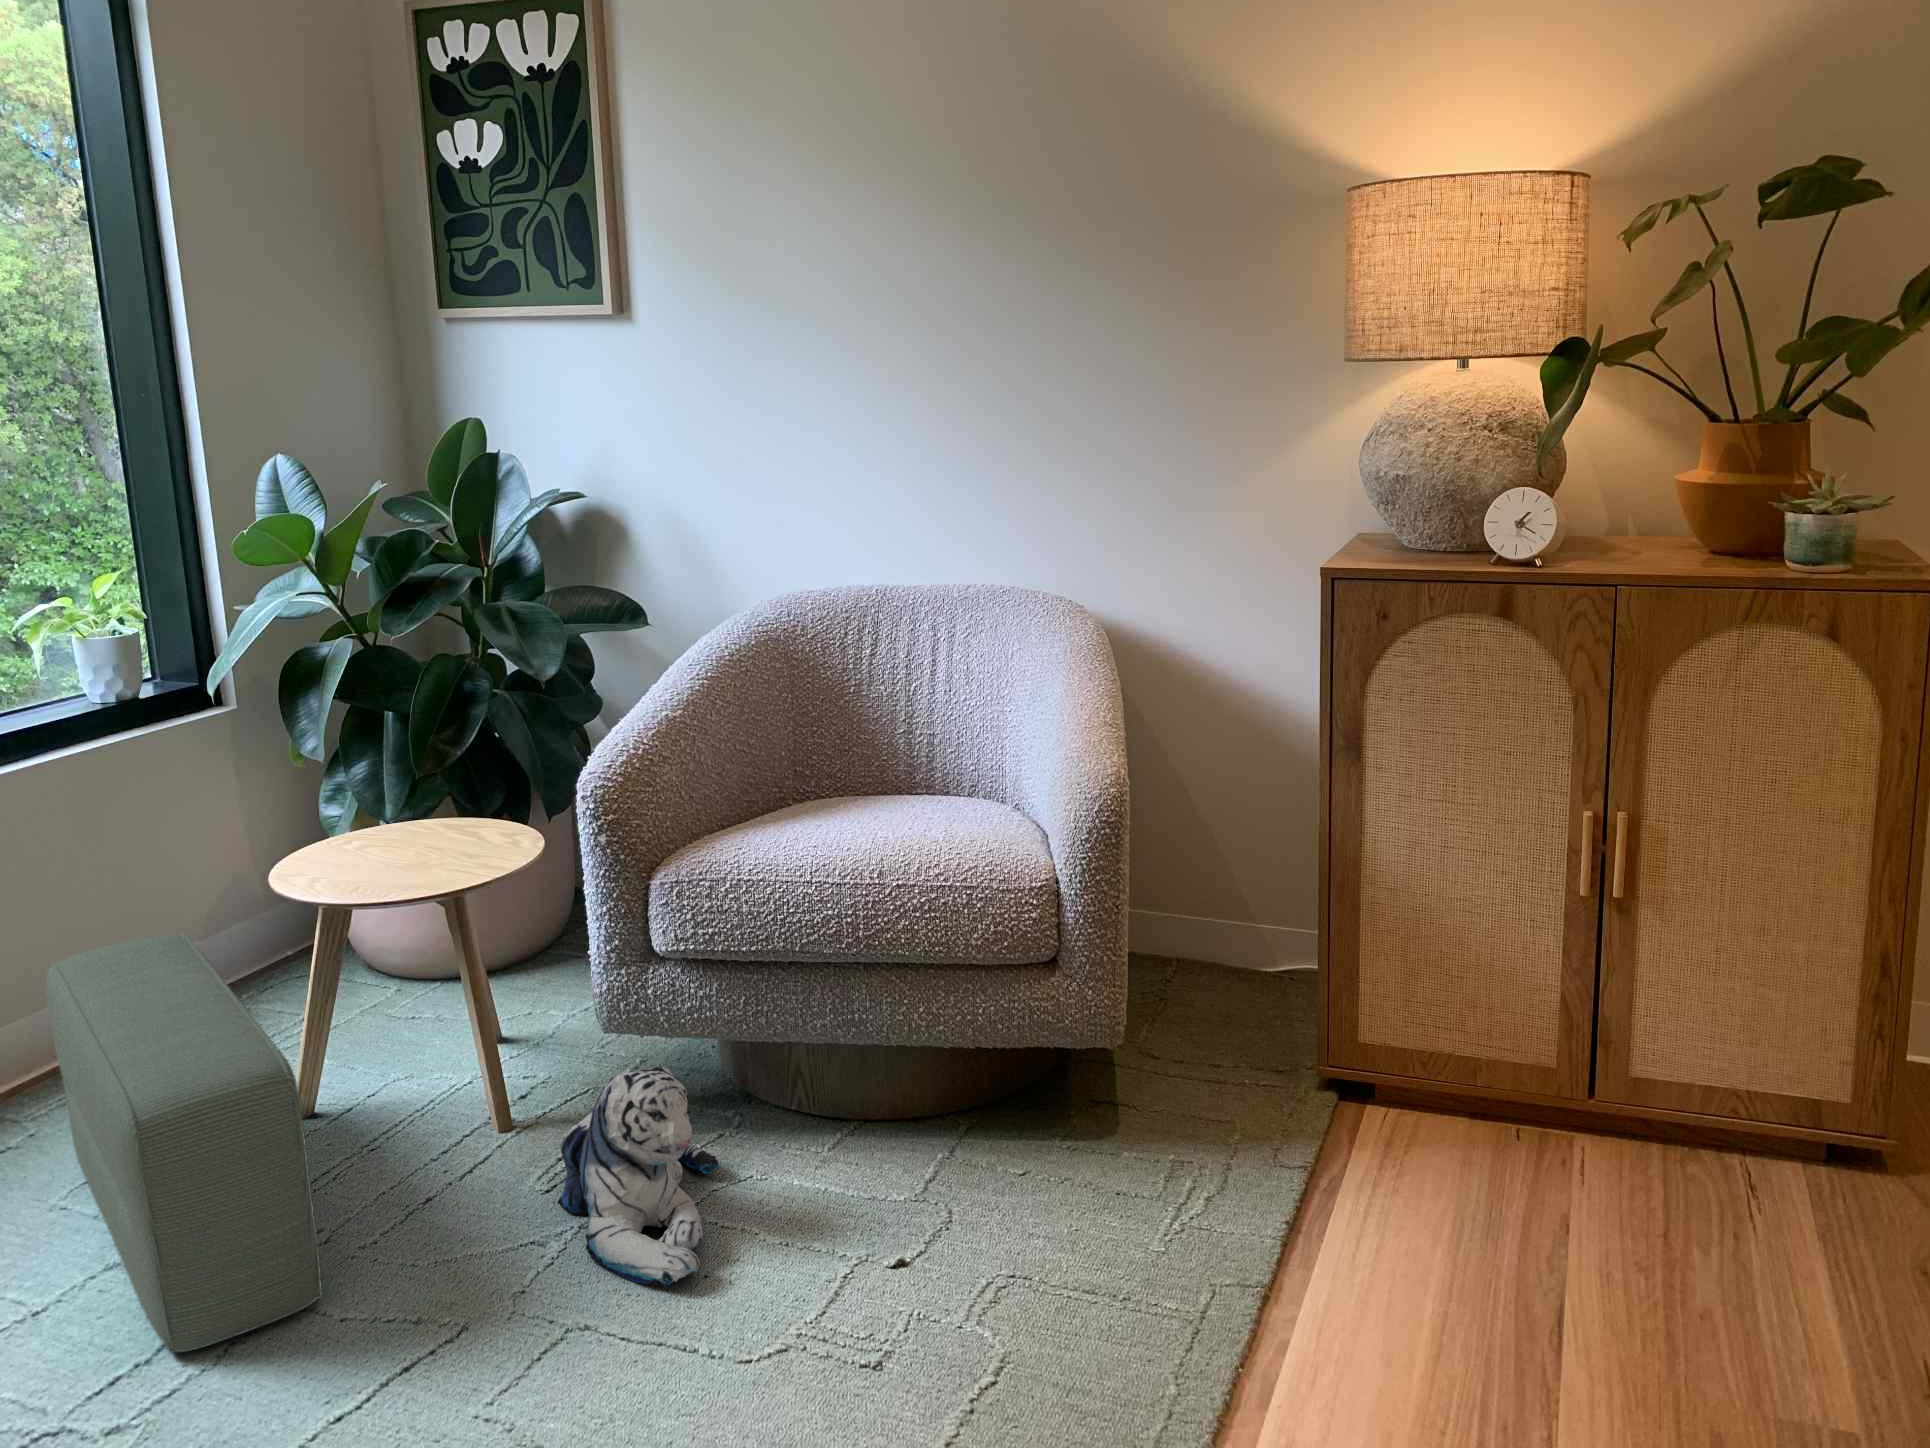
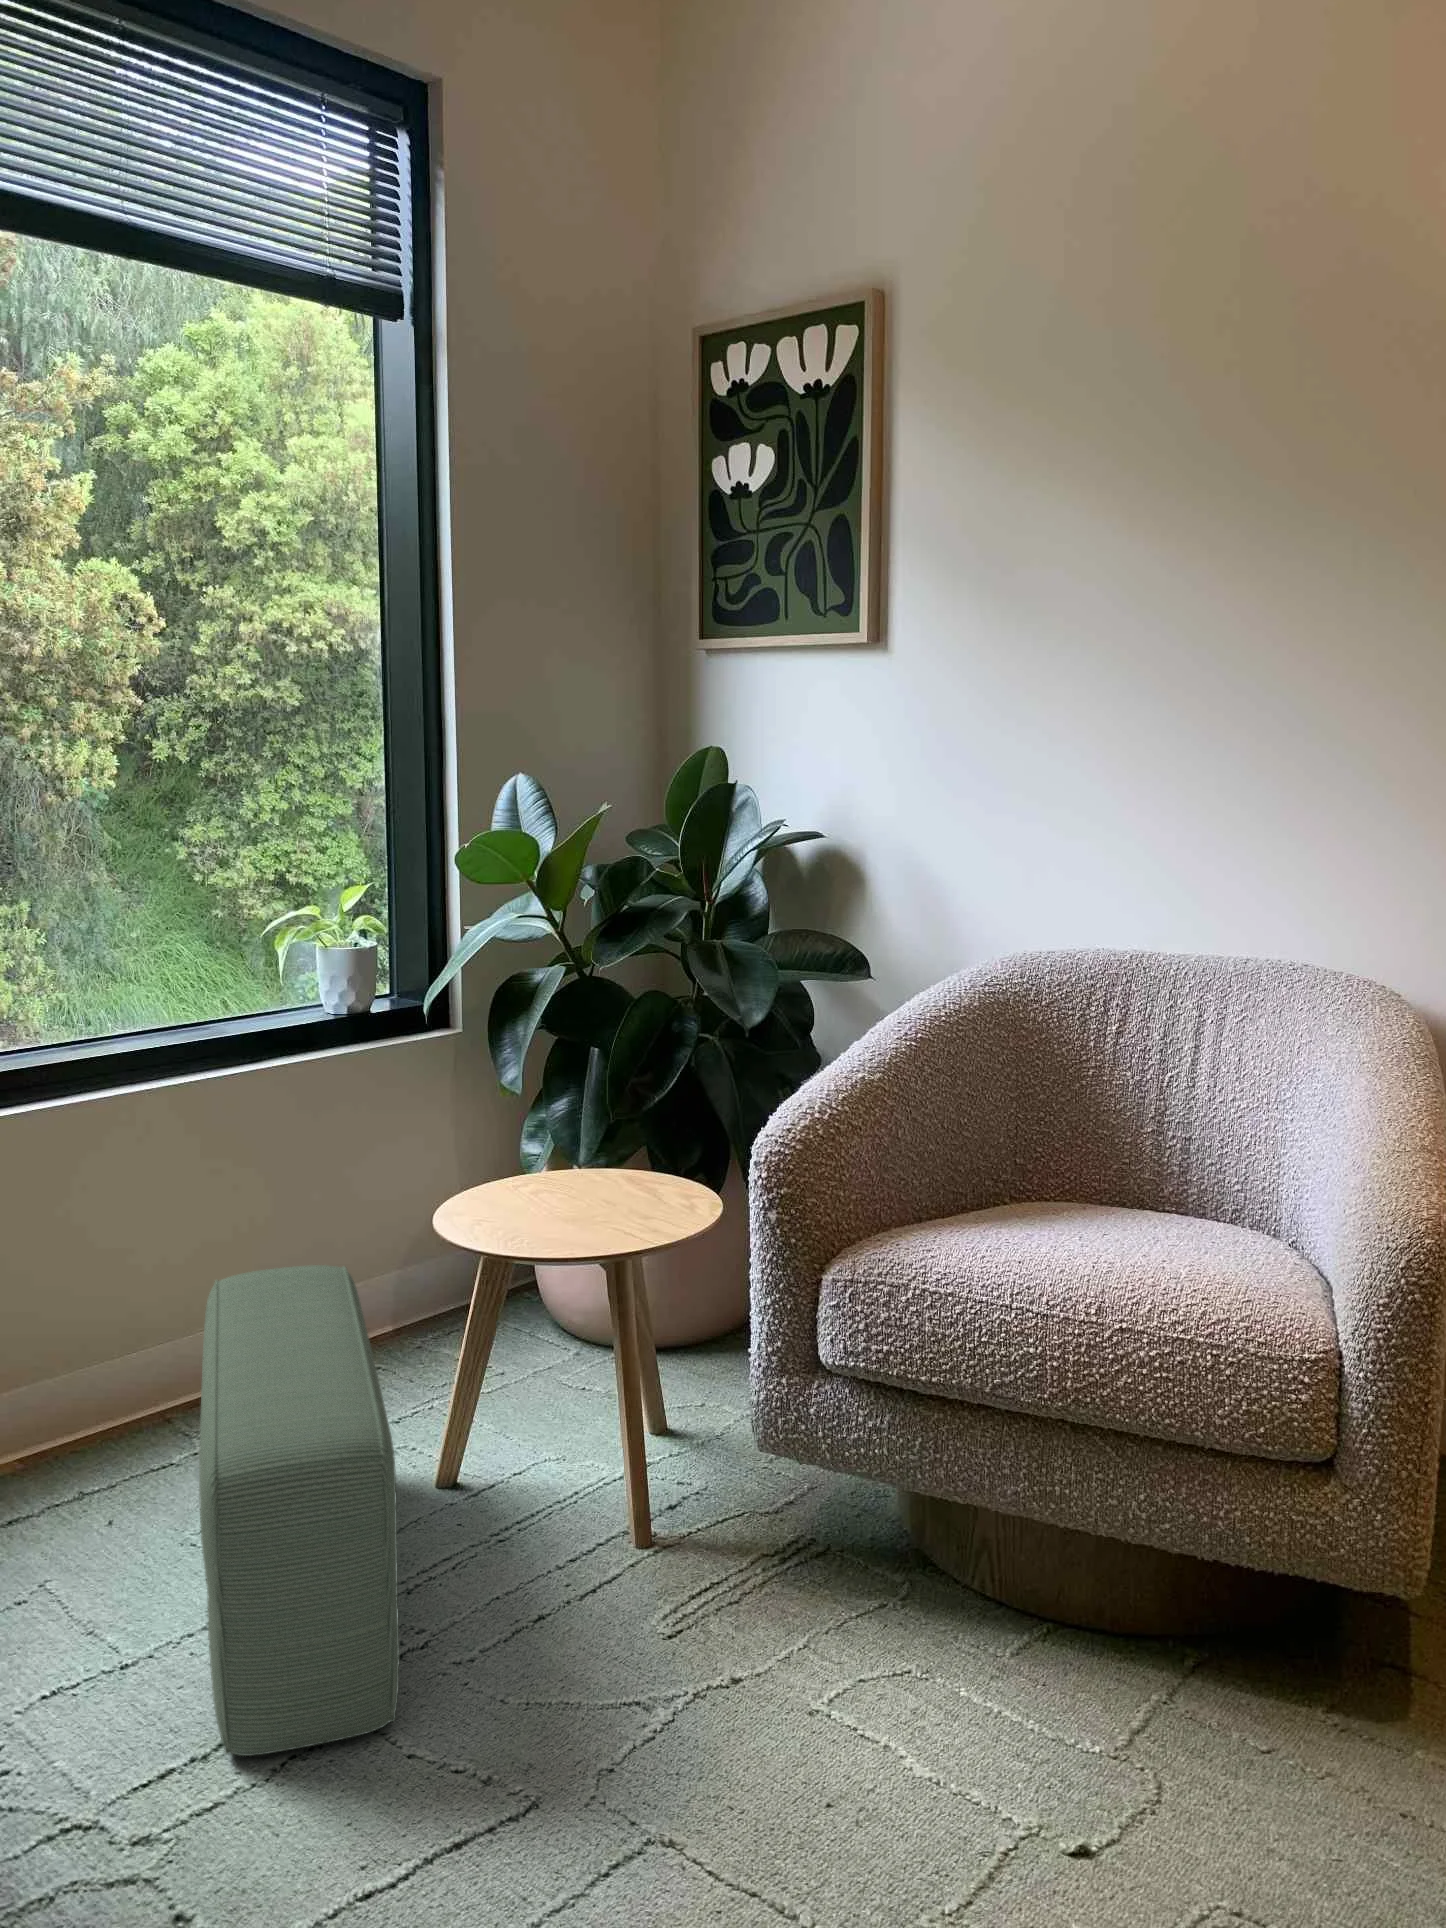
plush toy: present [558,1067,719,1287] -> none [676,1512,872,1807]

